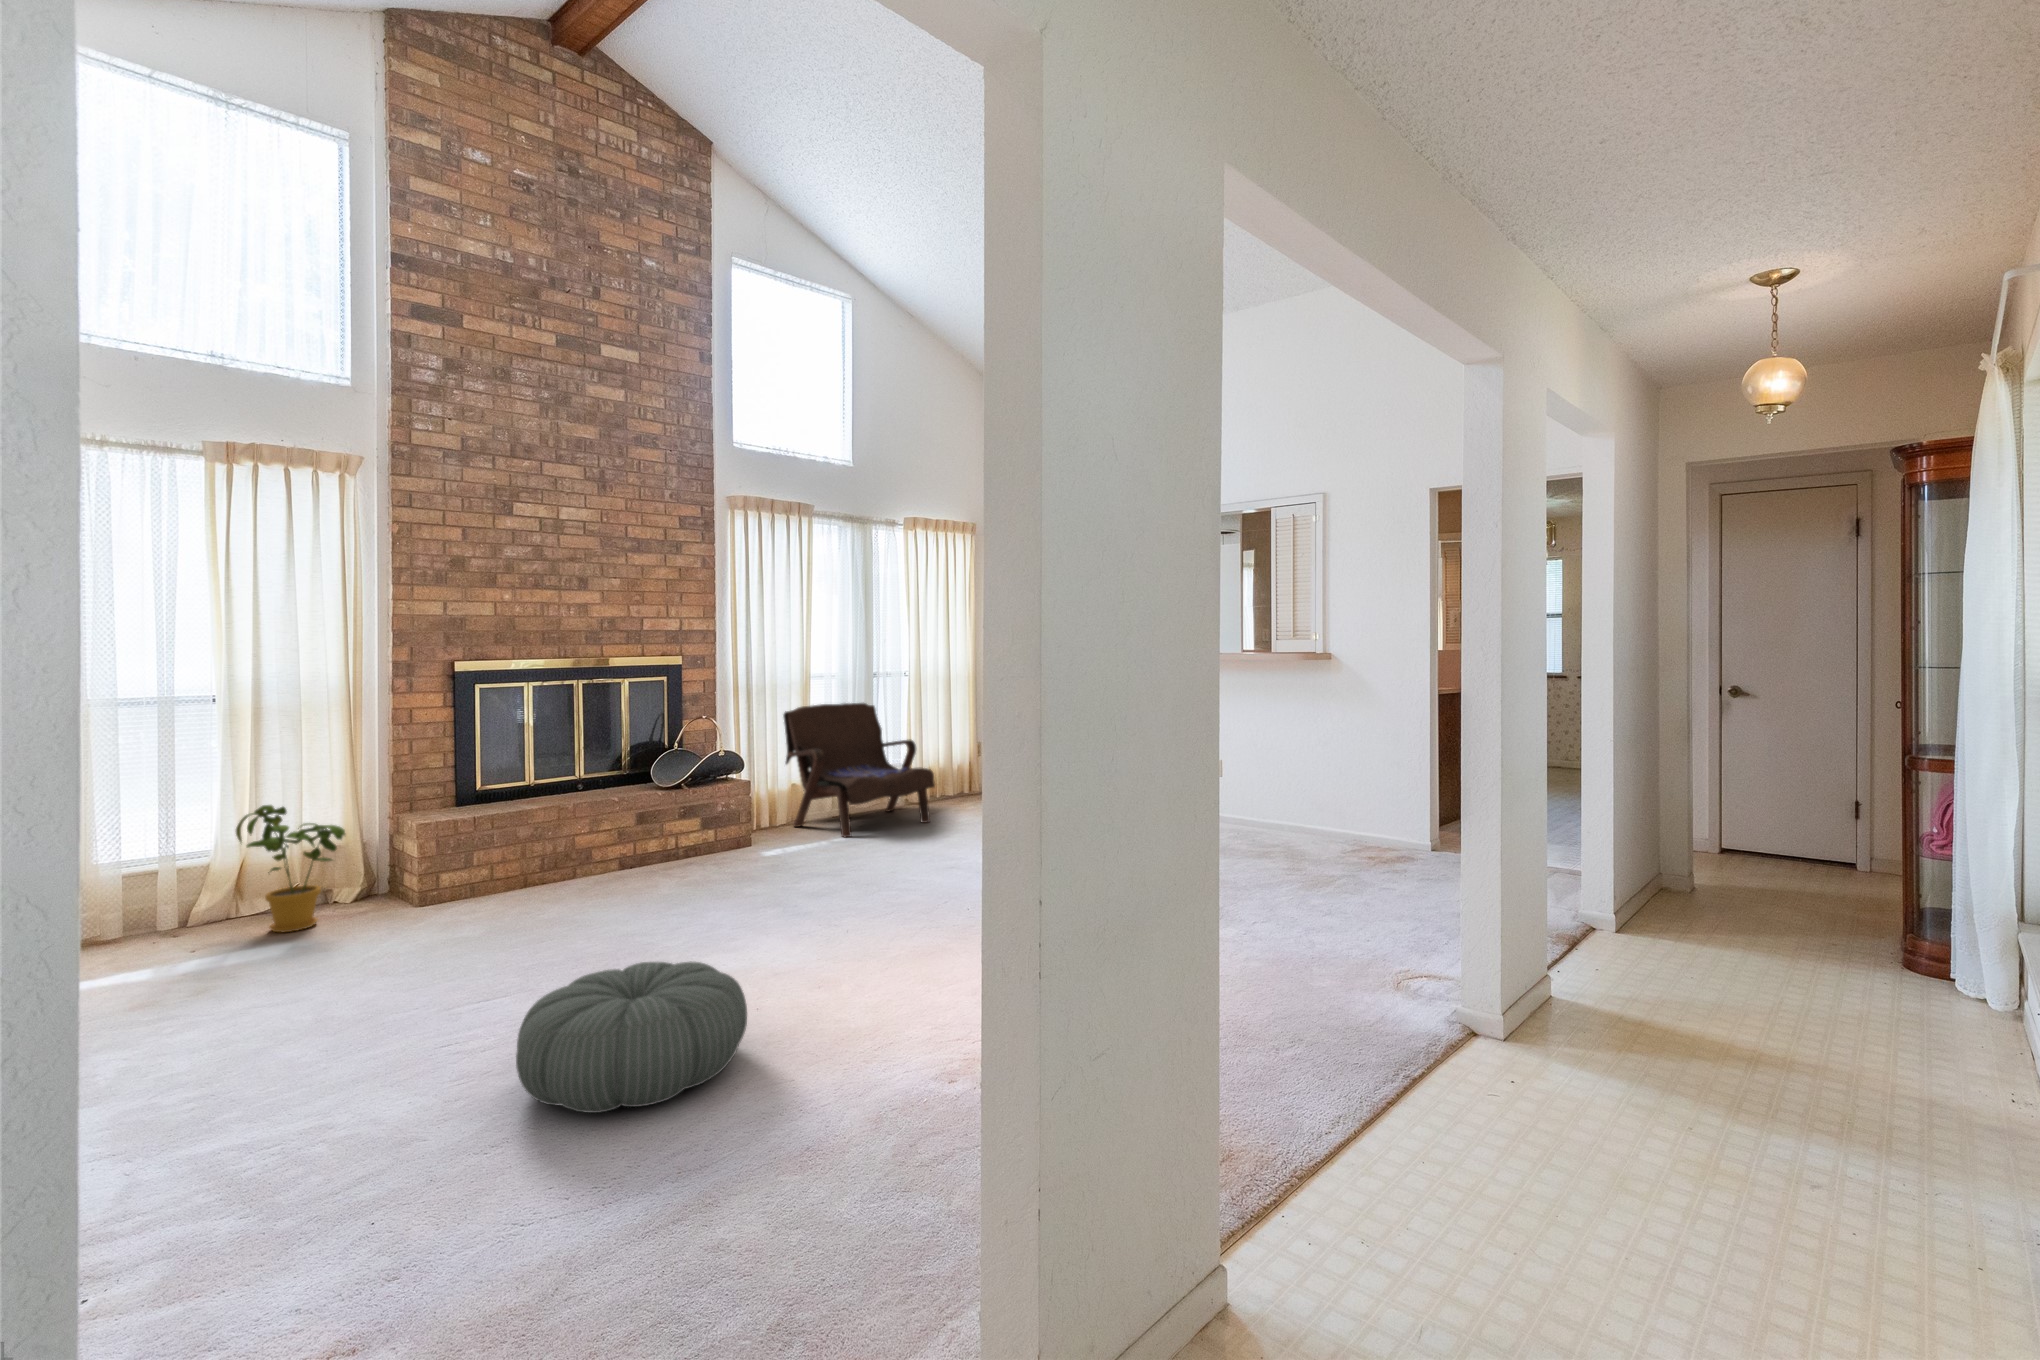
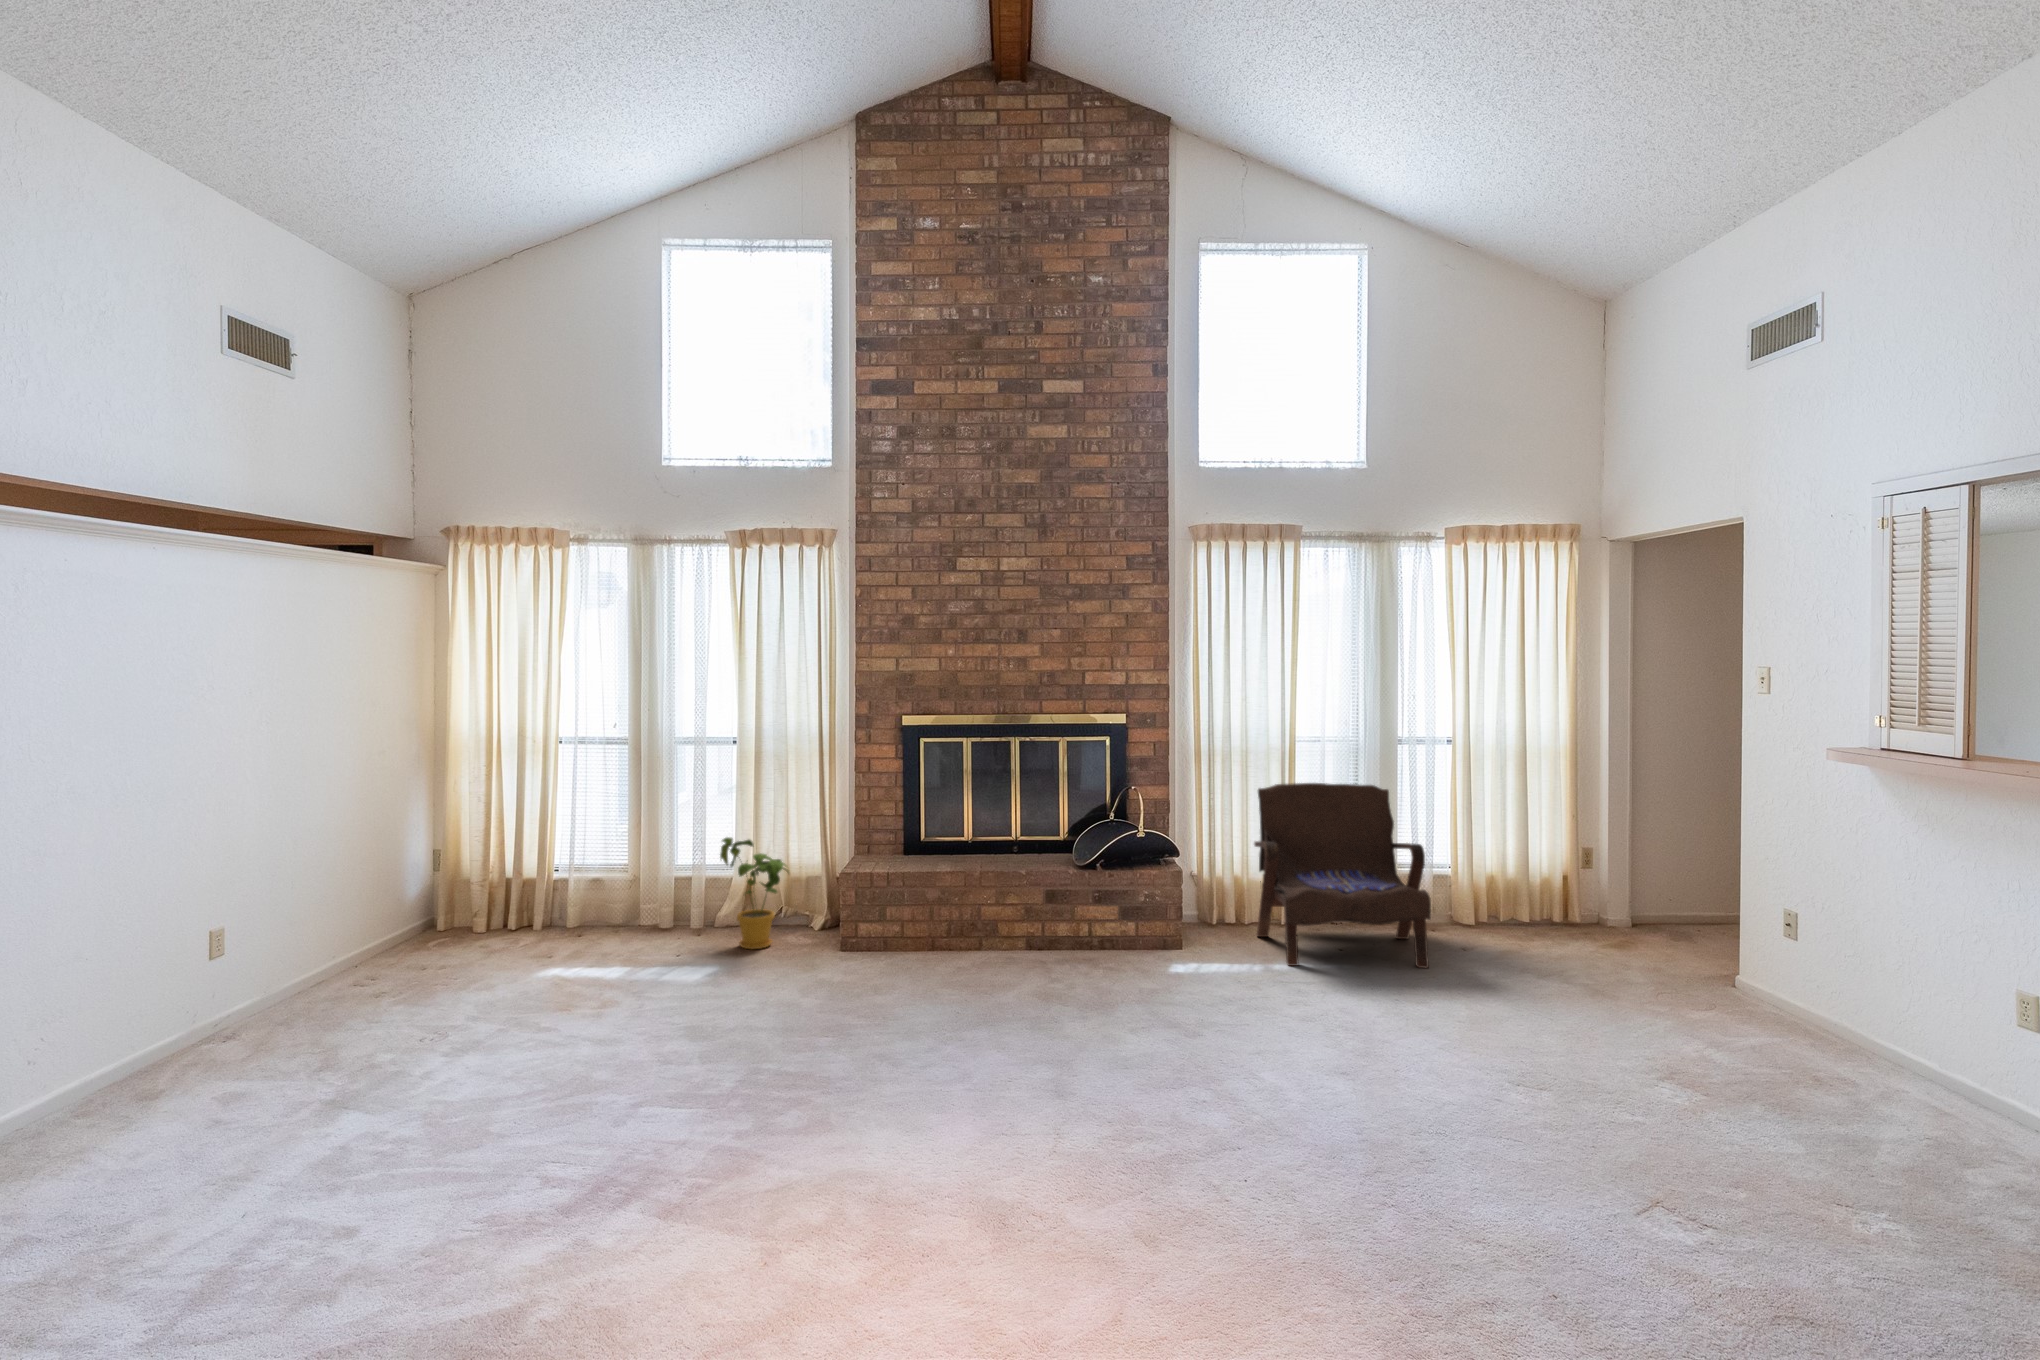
pouf: present [516,961,747,1113] -> none [554,1071,785,1238]

